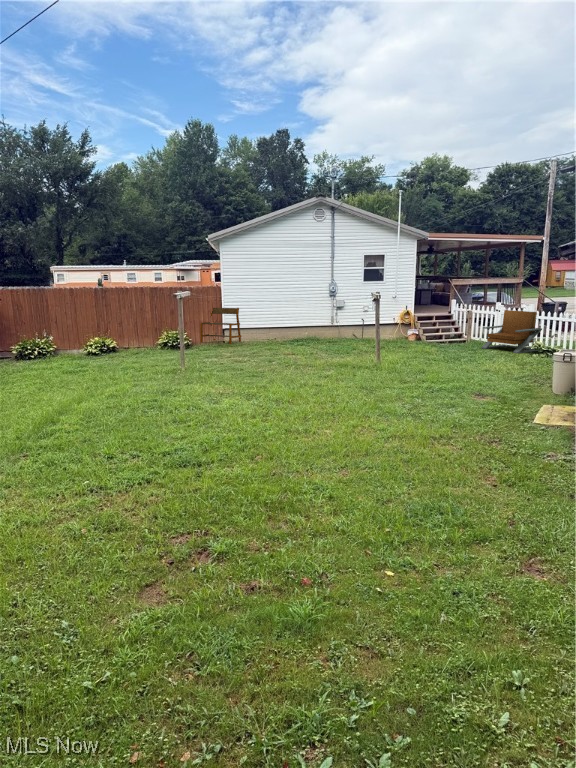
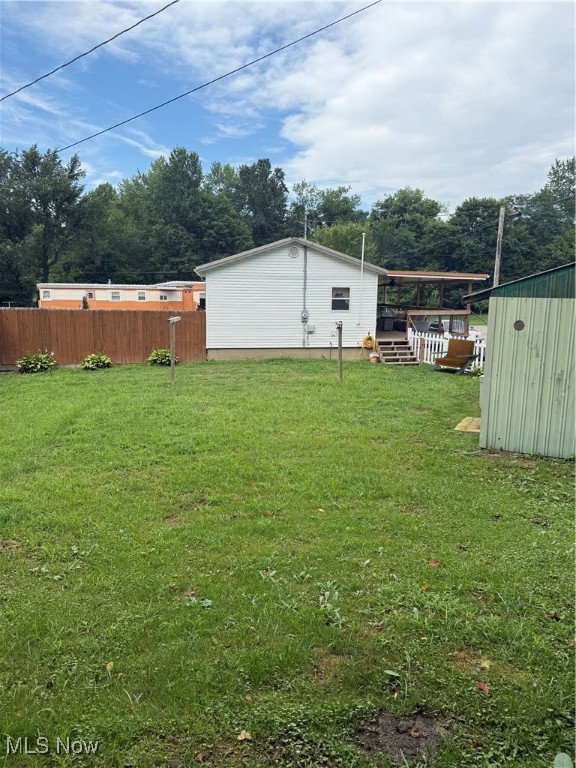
bench: present [200,308,241,344] -> none [186,329,223,362]

